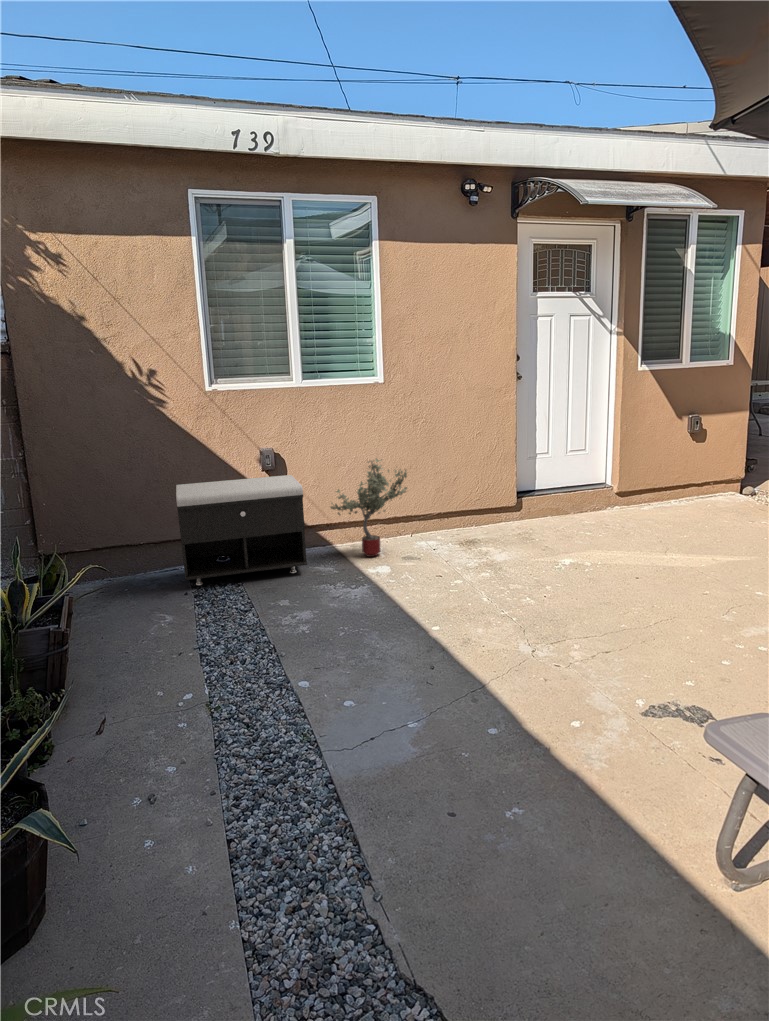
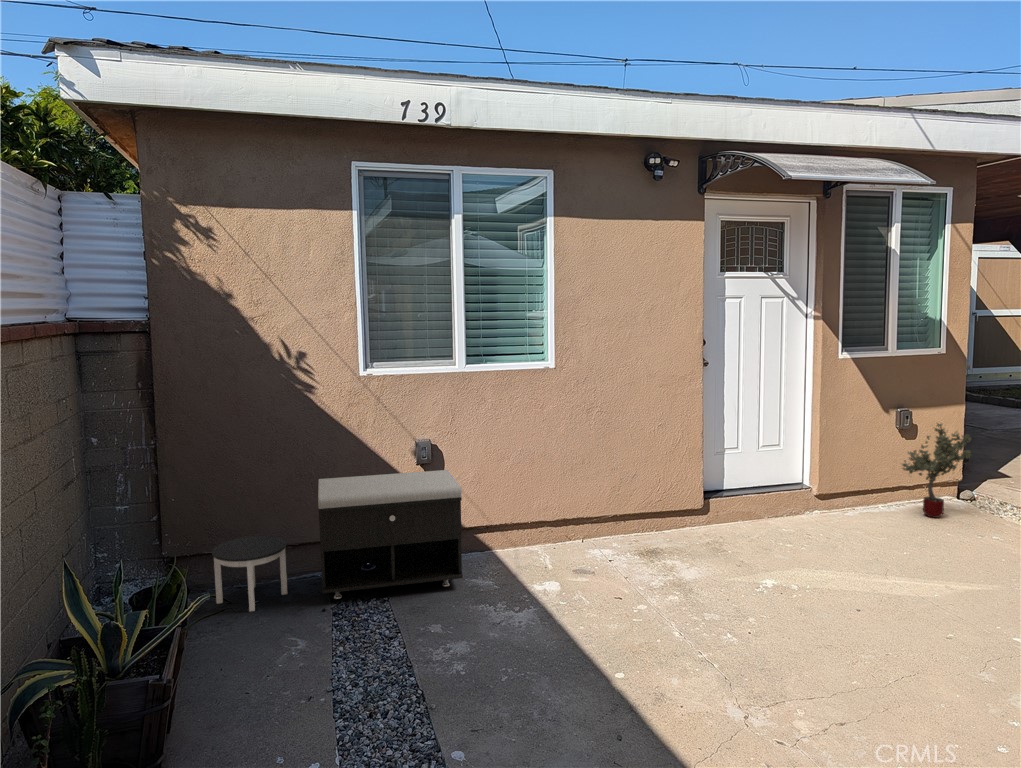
potted tree: present [330,459,407,557] -> present [902,423,971,518]
round table: none [86,535,155,597] -> present [212,536,287,611]

